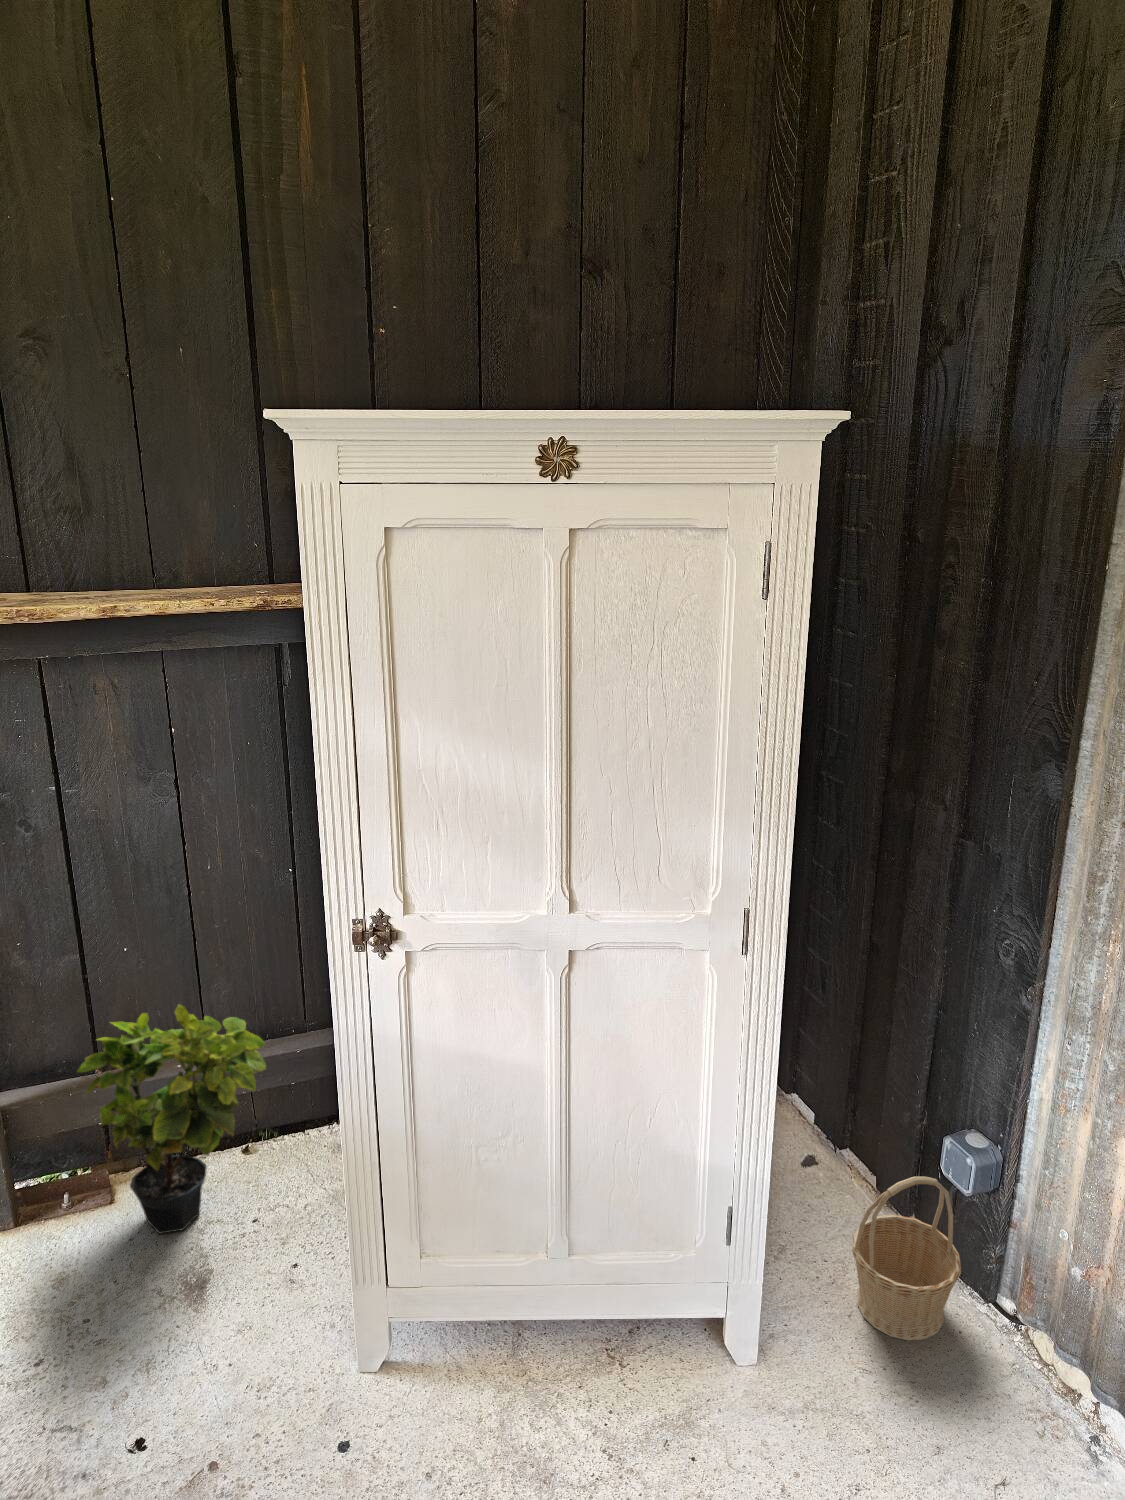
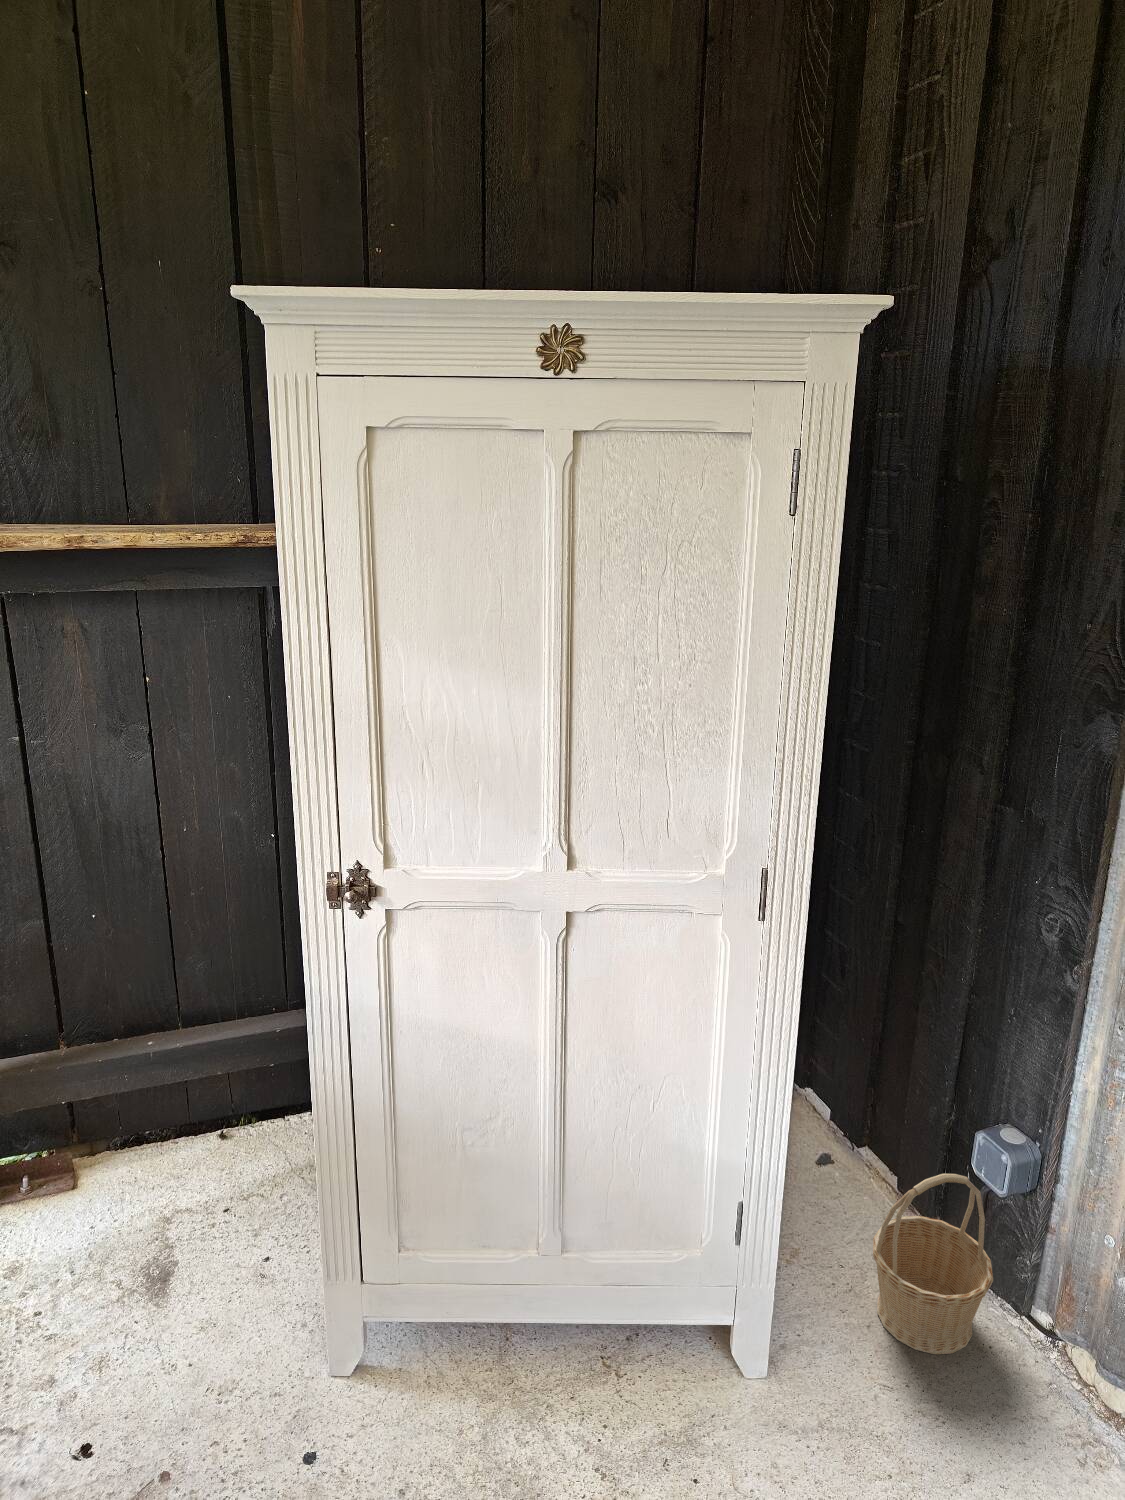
potted plant: present [77,1004,266,1234] -> none [35,973,243,1221]

